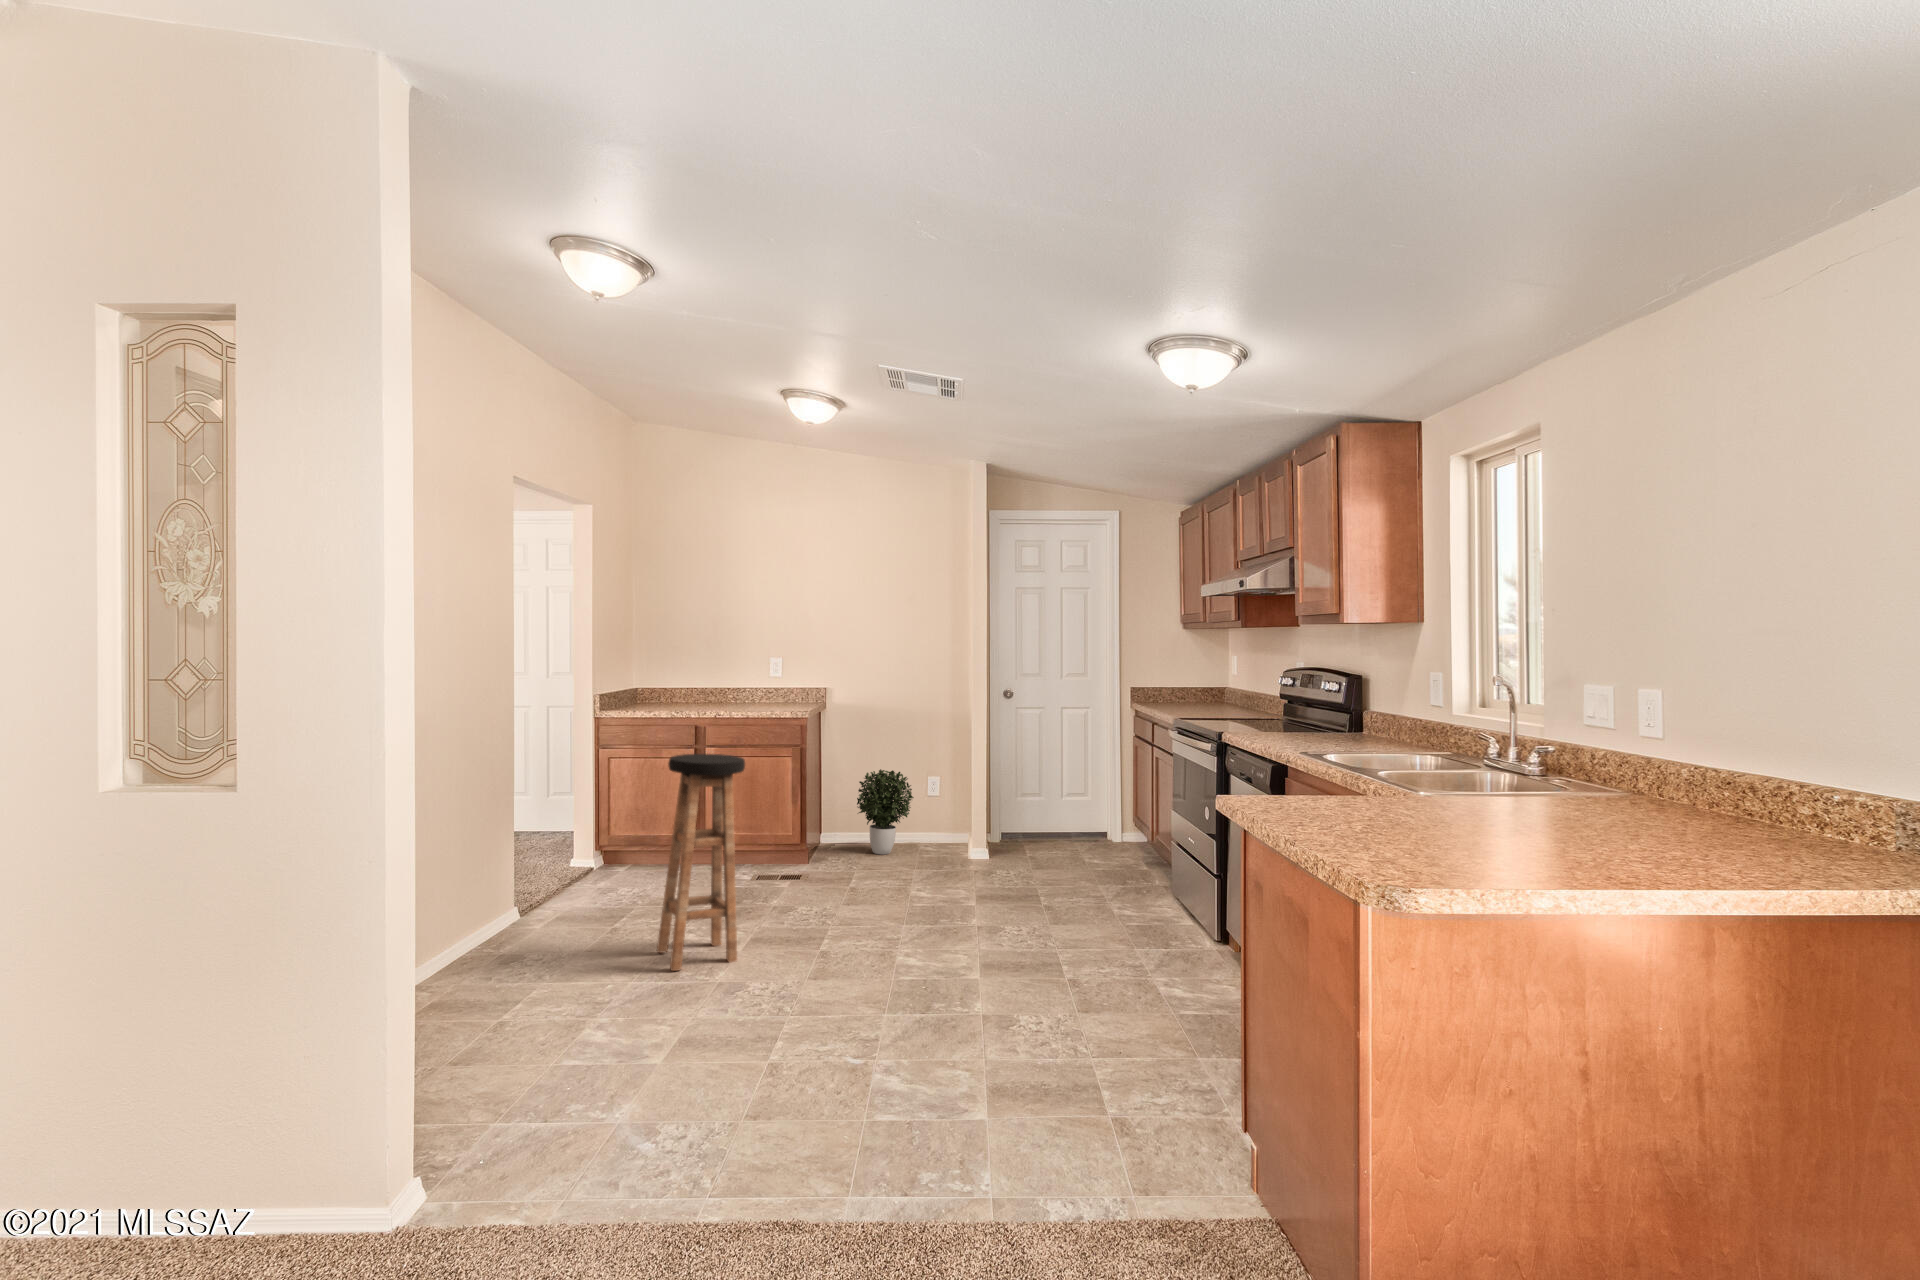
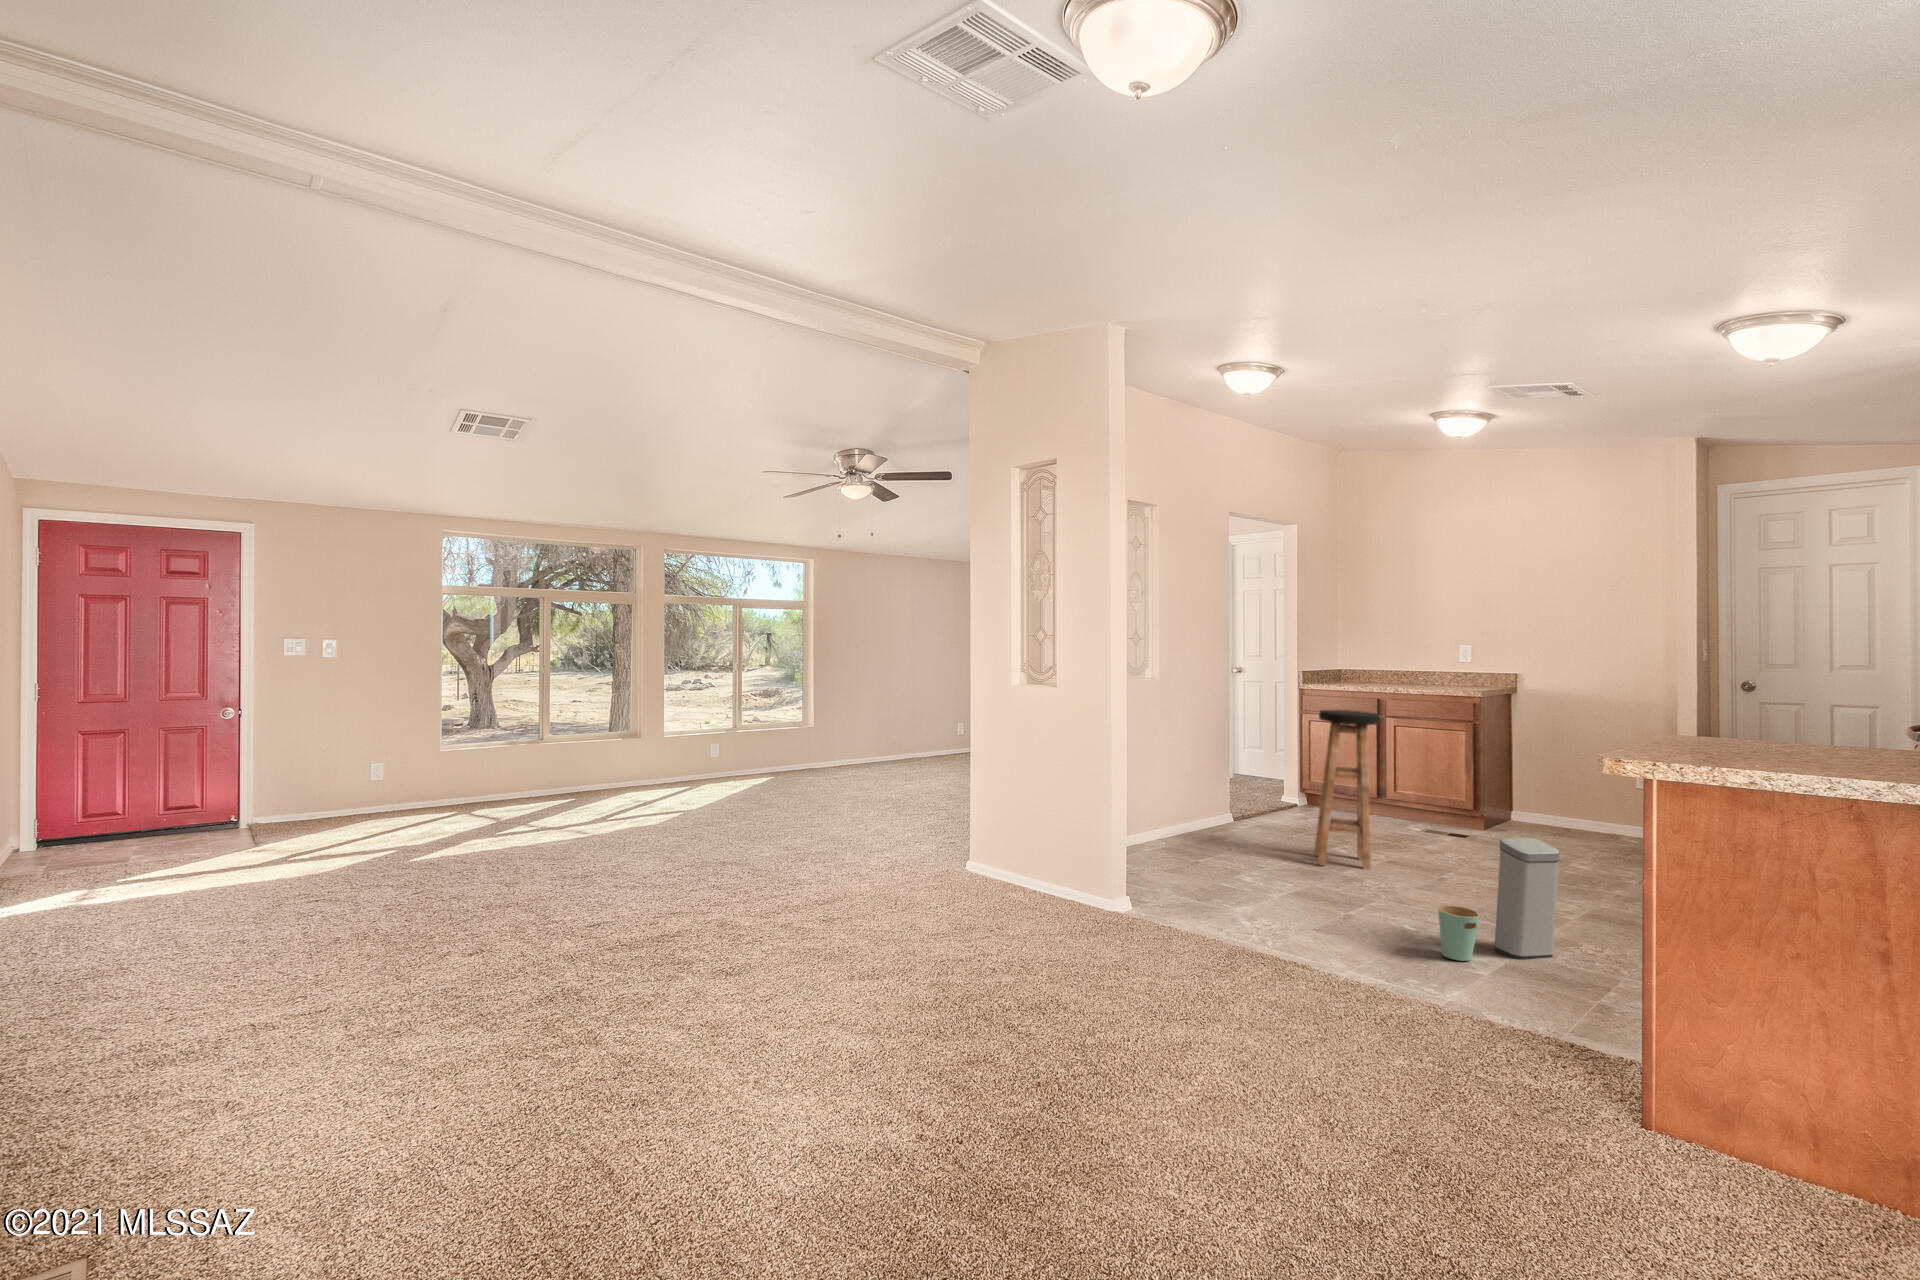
potted plant: present [857,769,914,855] -> none [1541,751,1609,835]
trash can: none [909,914,1017,1108] -> present [1438,838,1560,961]

